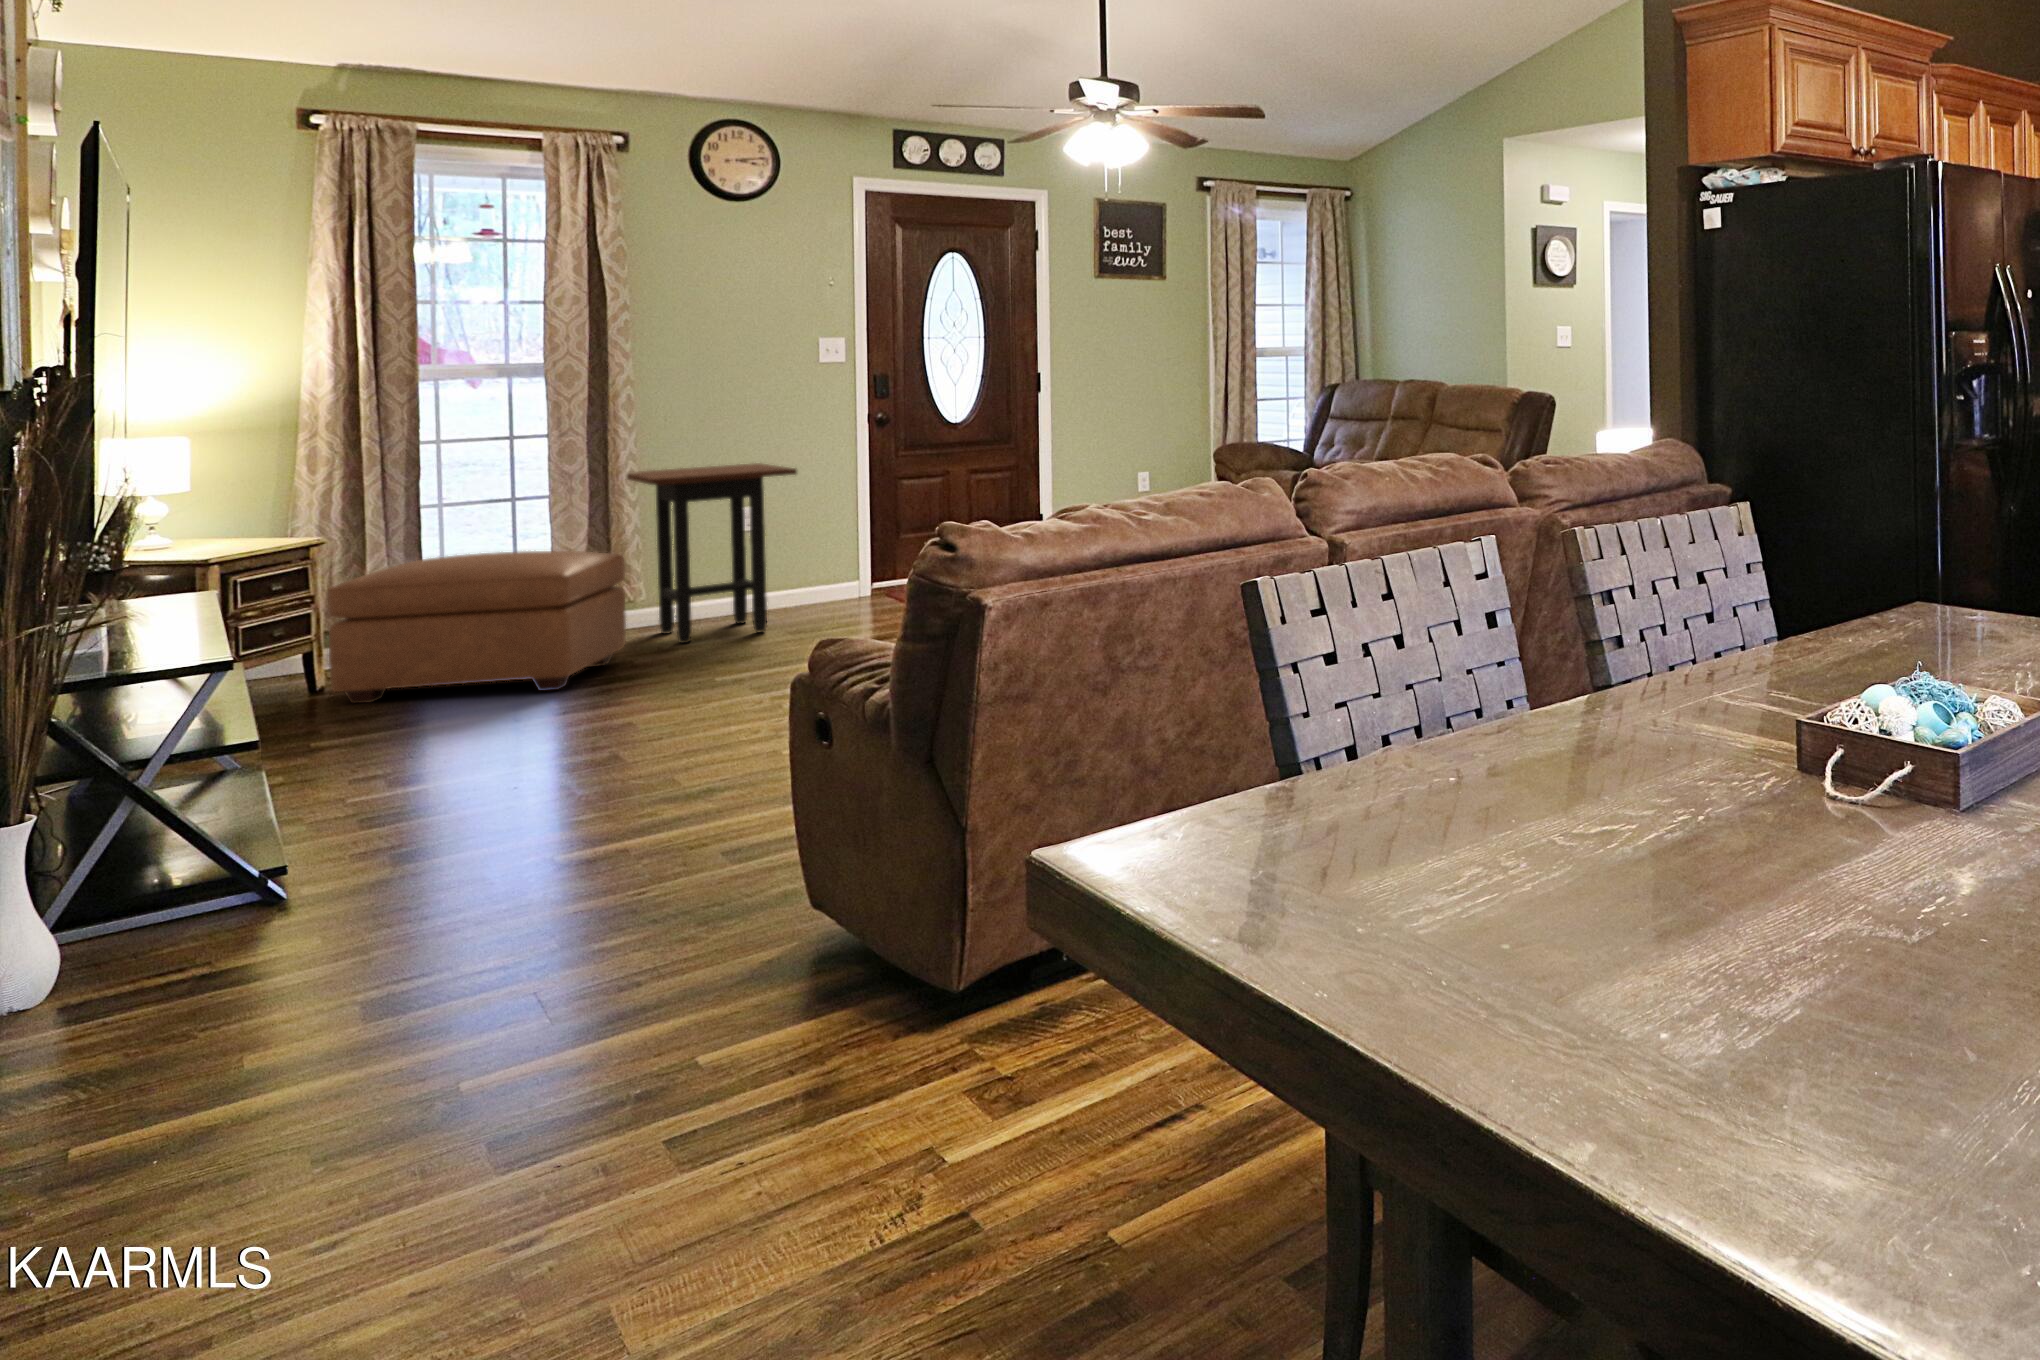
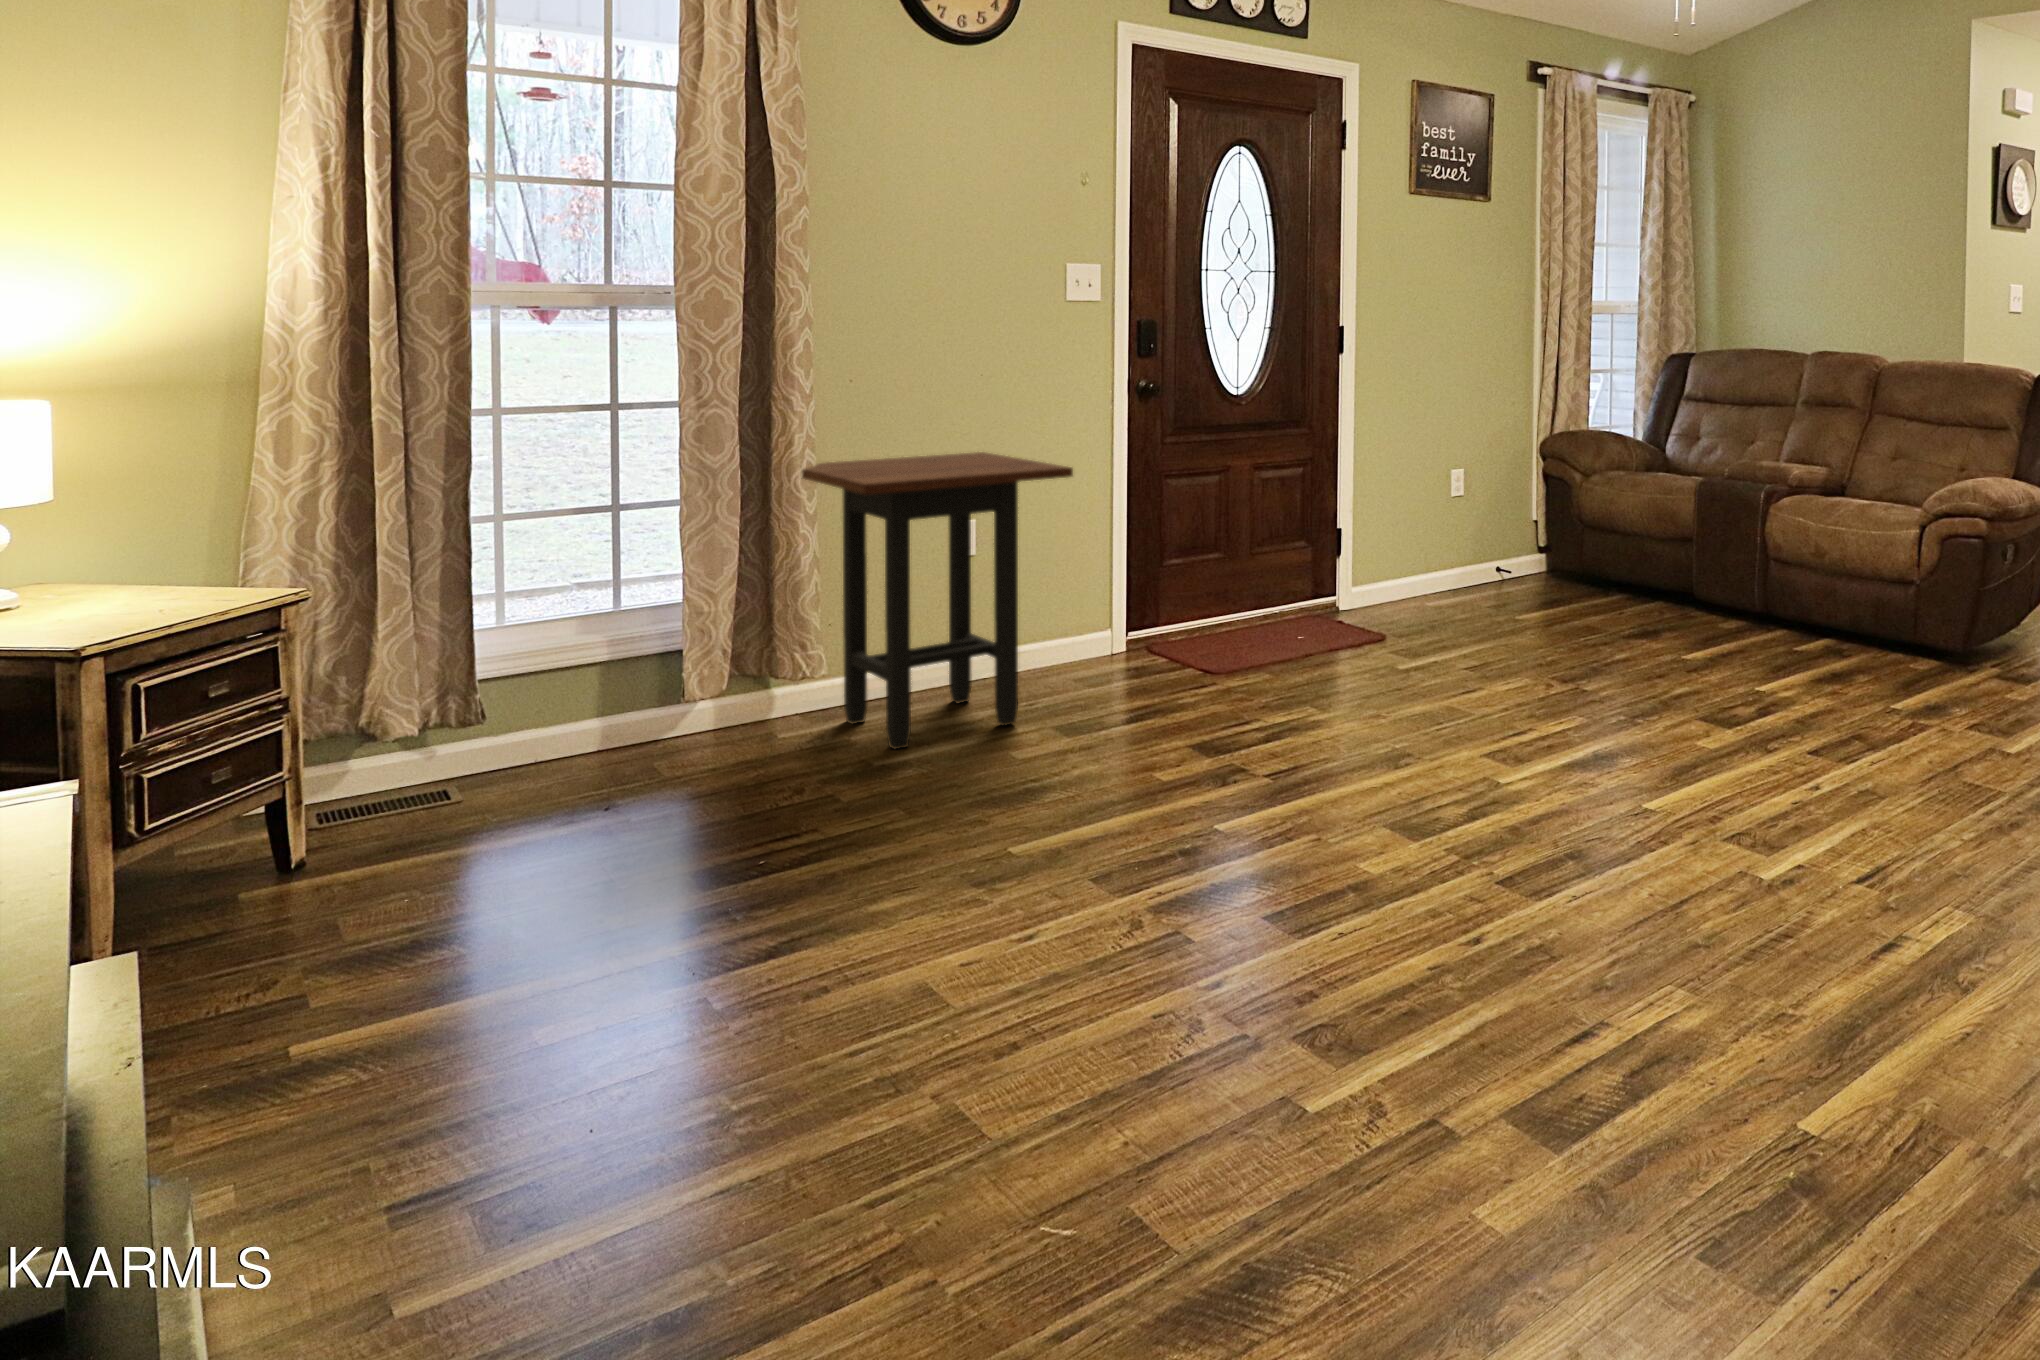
ottoman: present [328,551,626,703] -> none [315,613,827,911]

